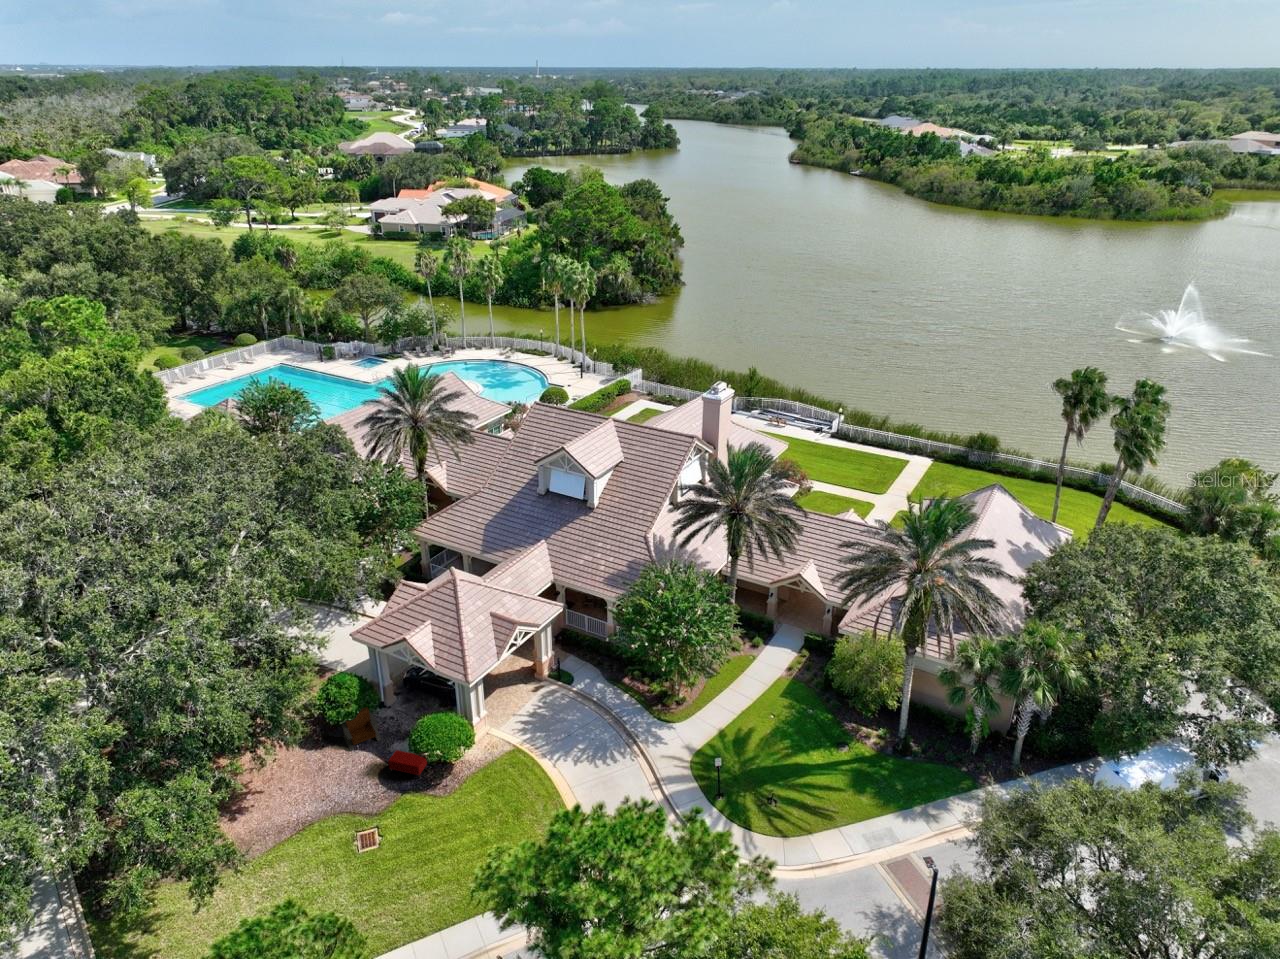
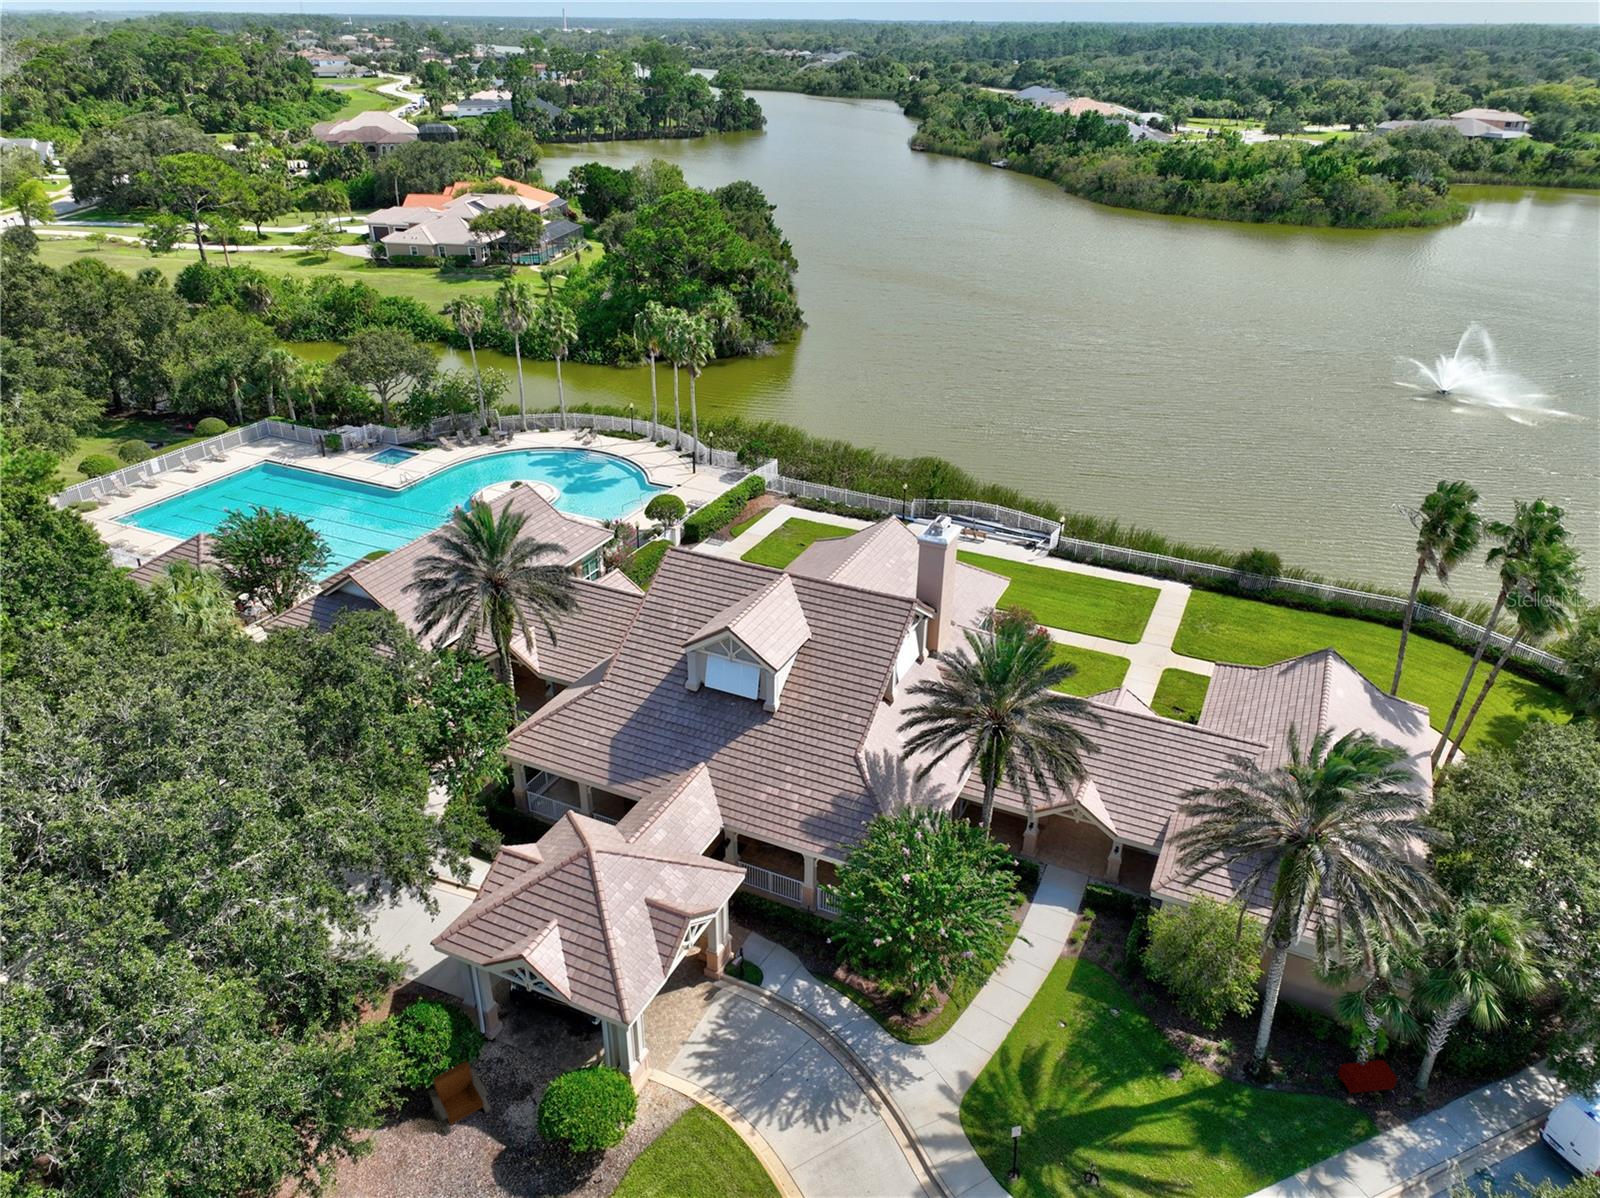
bench: present [388,750,427,778] -> present [1338,1060,1397,1096]

